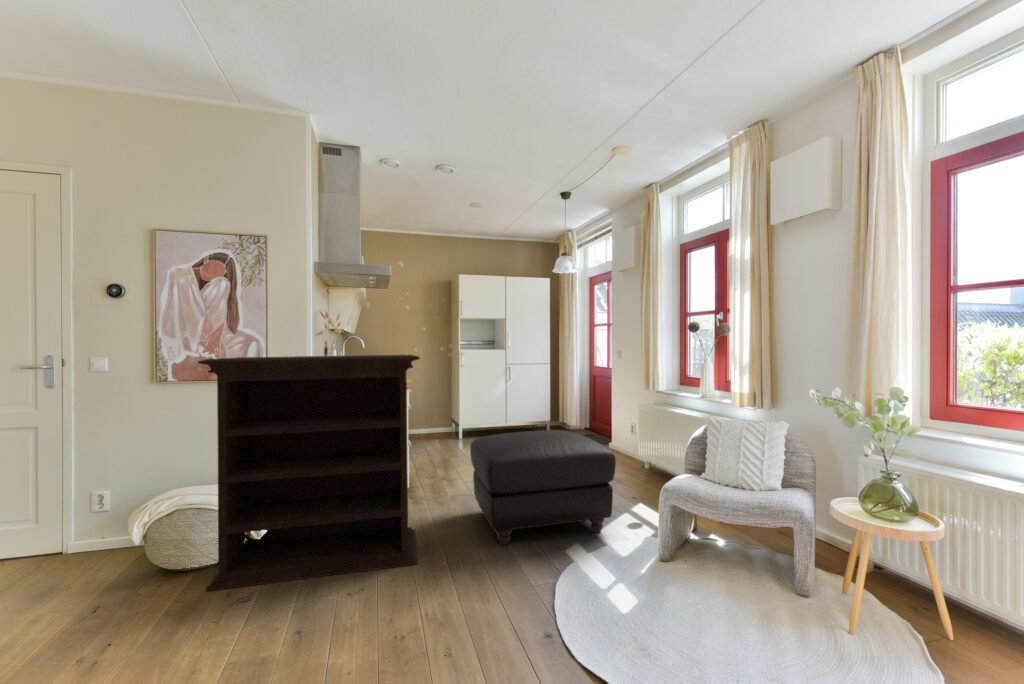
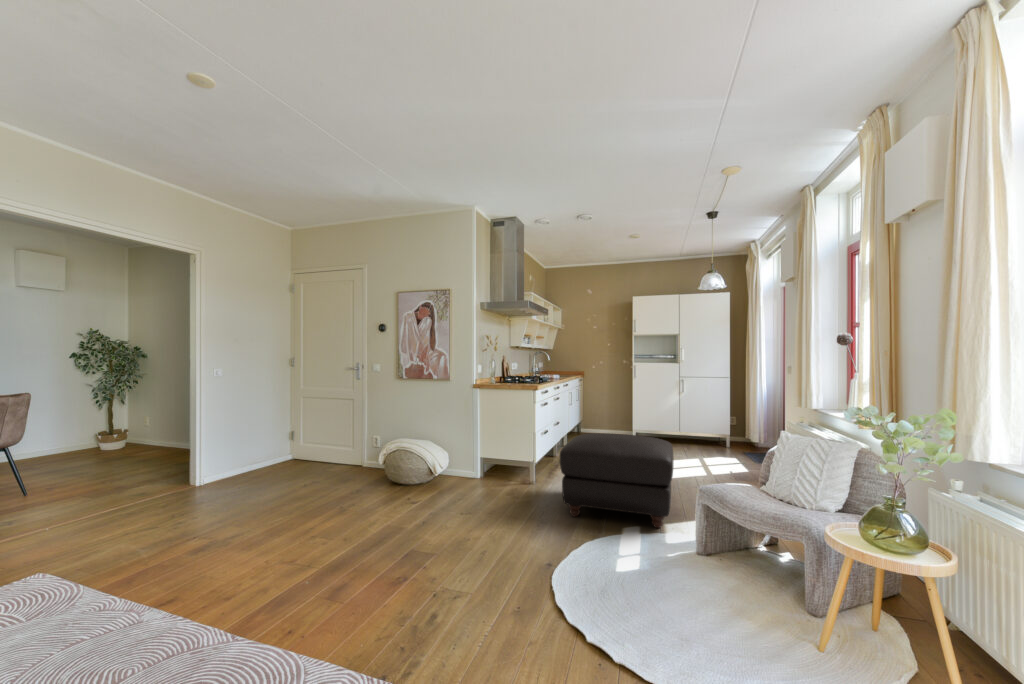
bookshelf: present [198,355,420,591] -> none [398,366,529,512]

